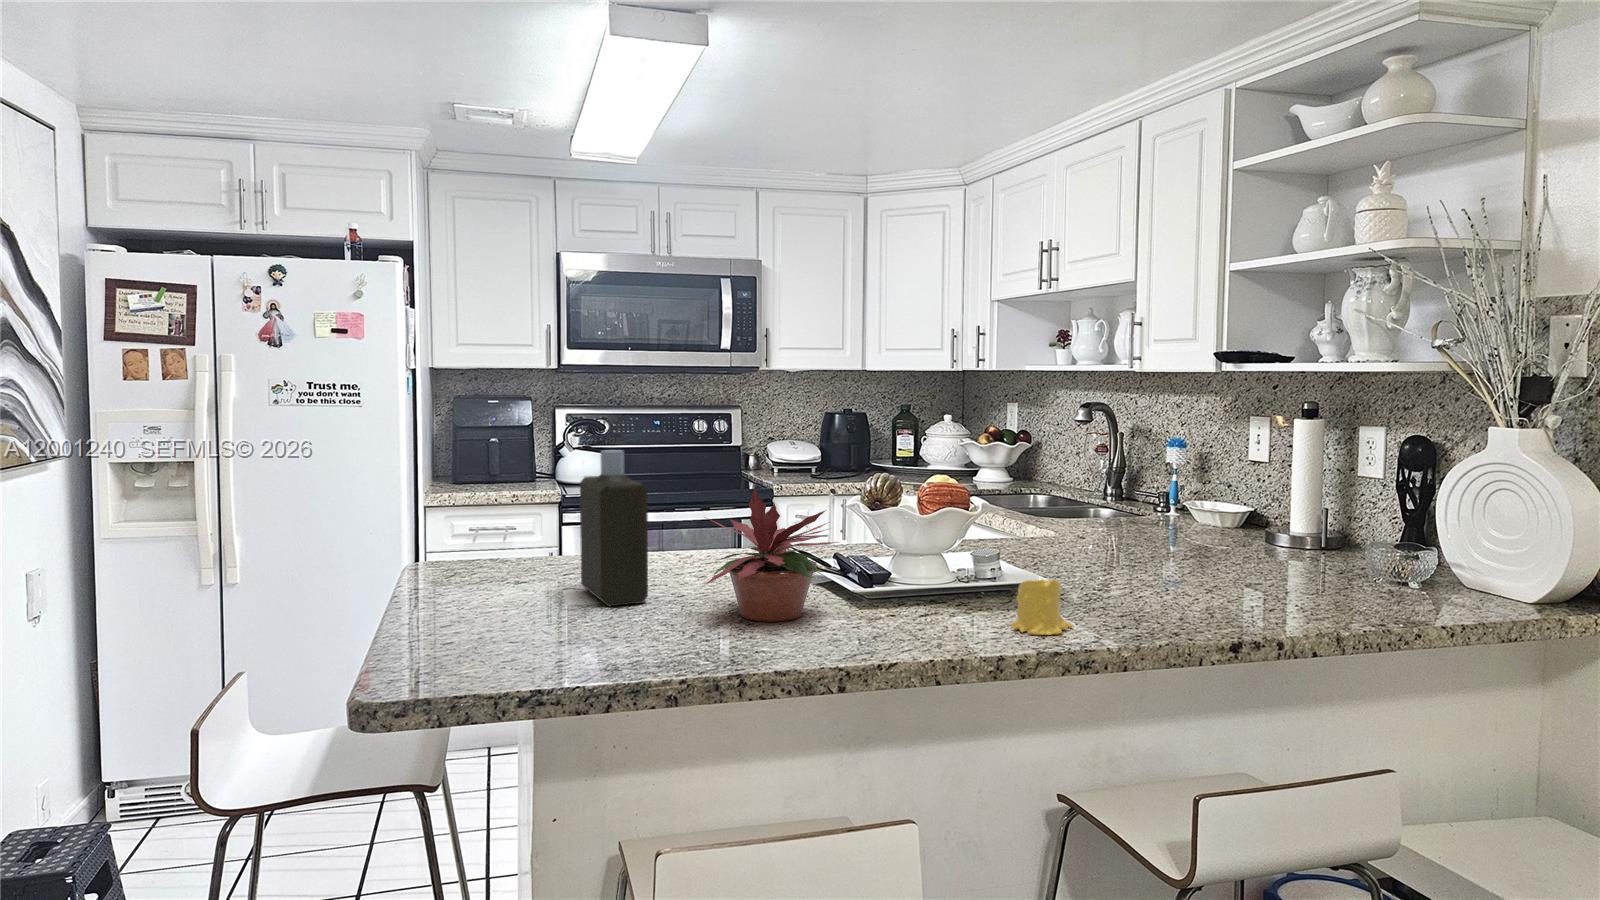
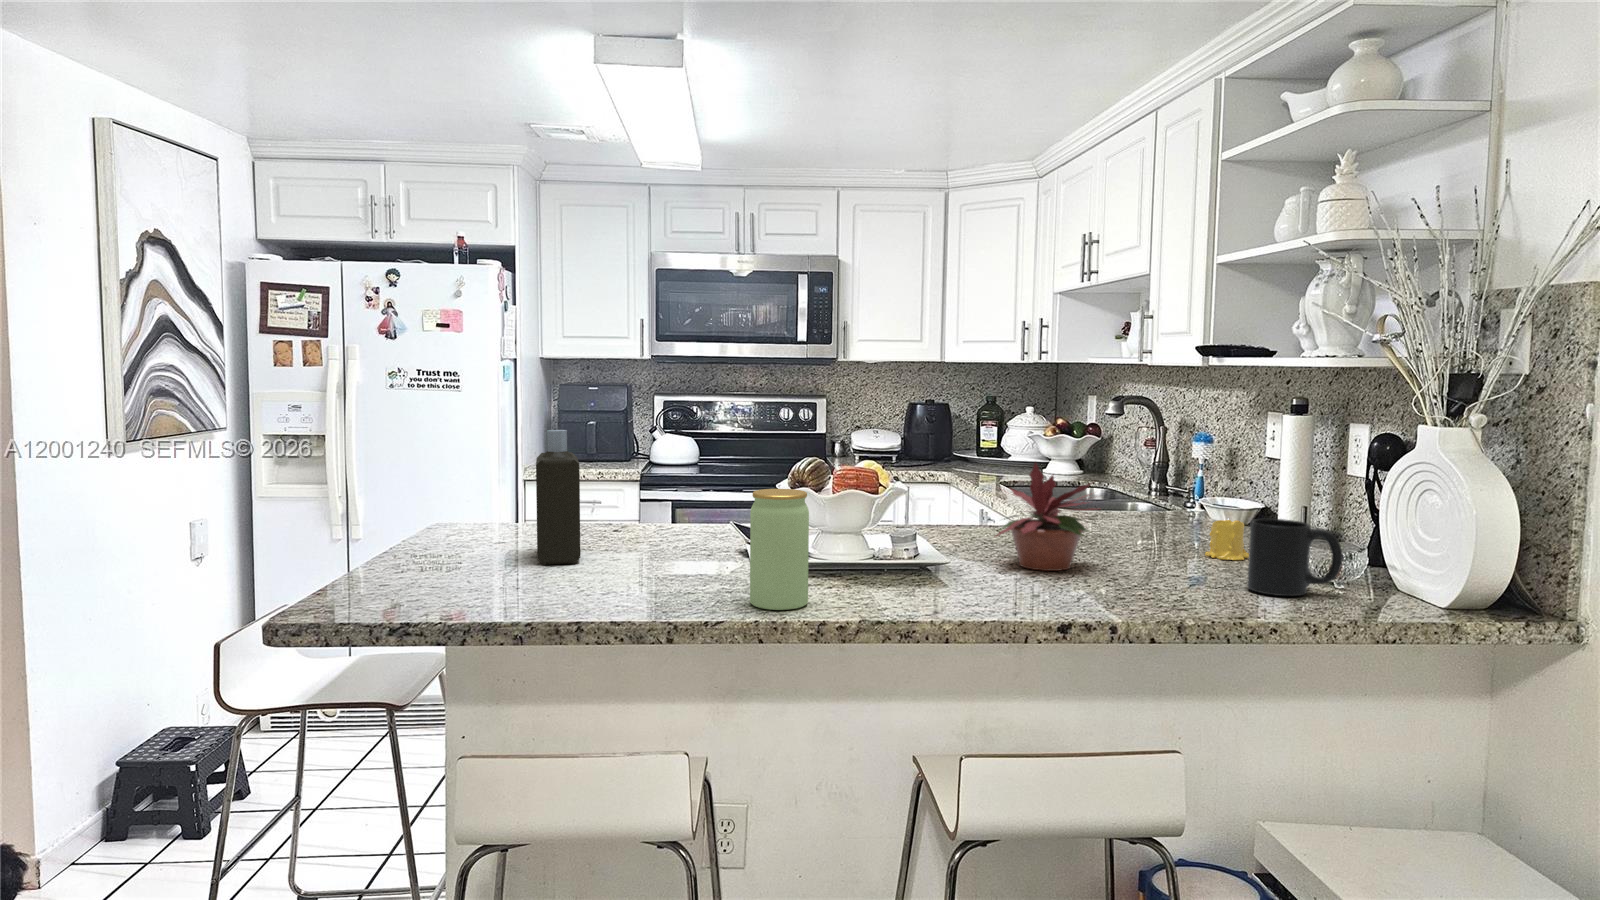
potted plant: present [705,488,839,622] -> present [997,463,1092,571]
jar: none [899,510,964,646] -> present [750,489,809,610]
mug: none [1343,523,1435,599] -> present [1247,519,1342,596]
candle: present [1011,576,1073,635] -> present [1205,518,1249,560]

